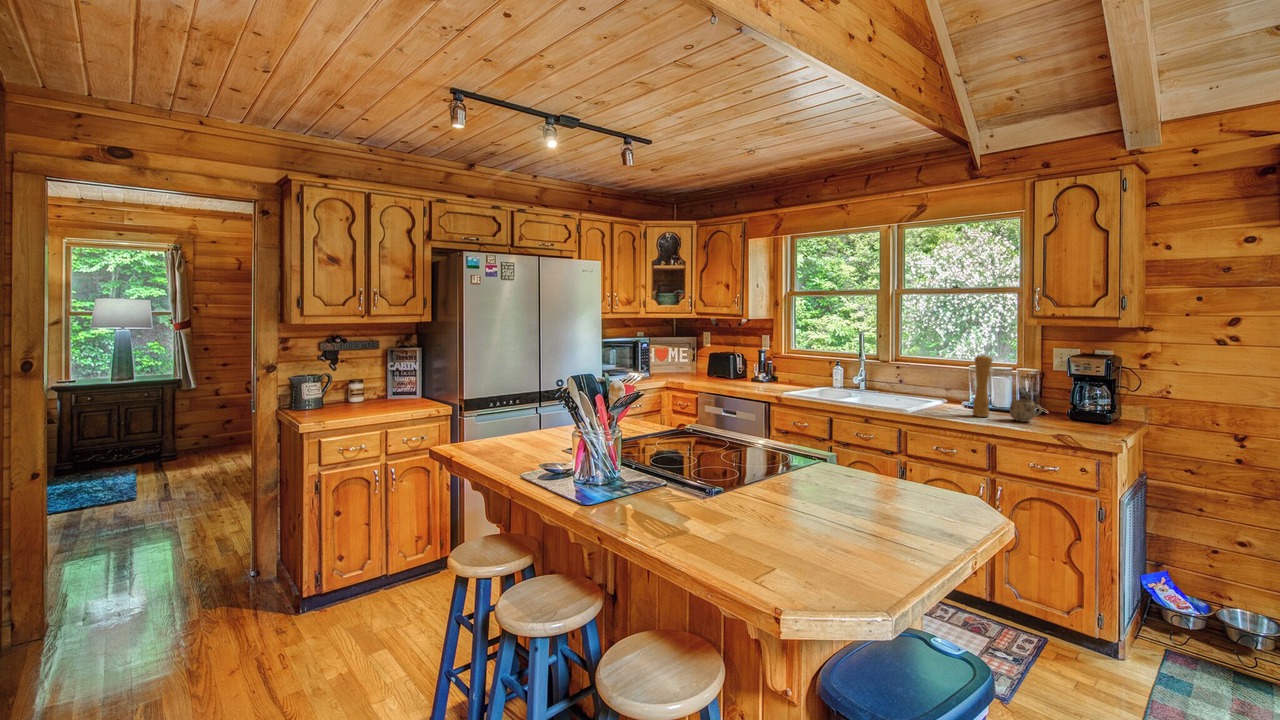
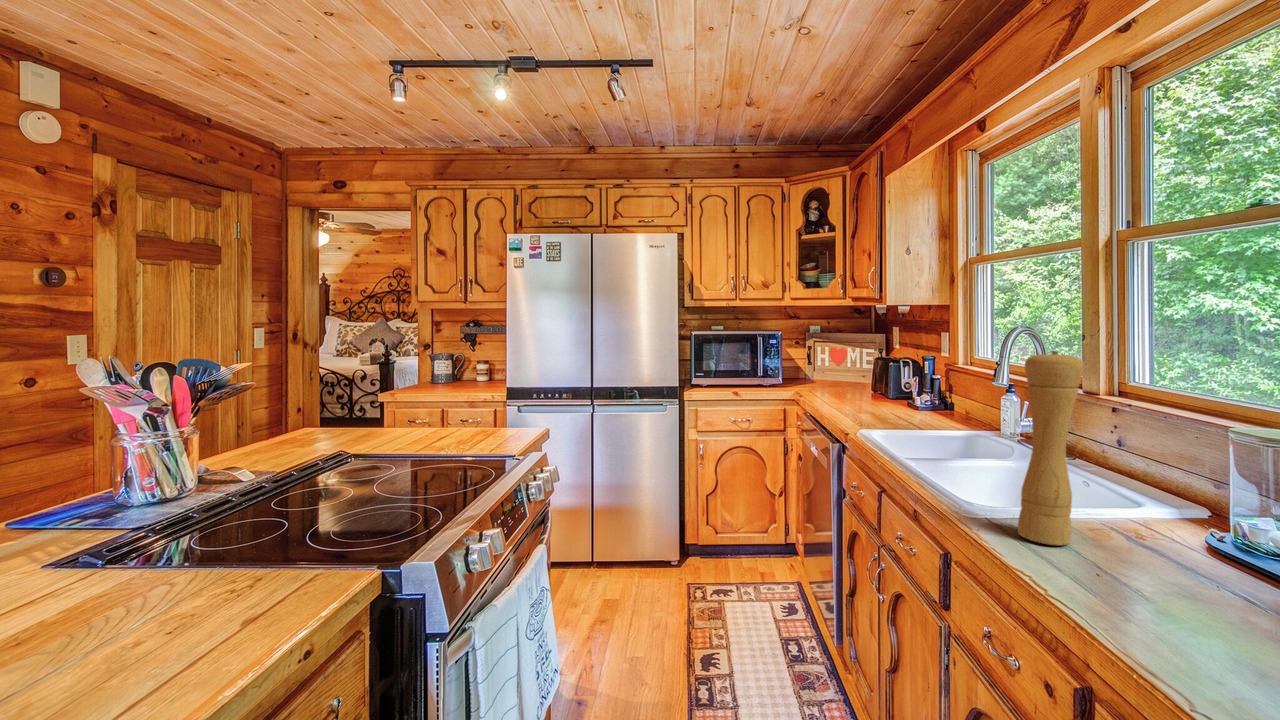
mug: present [1010,400,1042,422] -> none [1081,507,1188,598]

